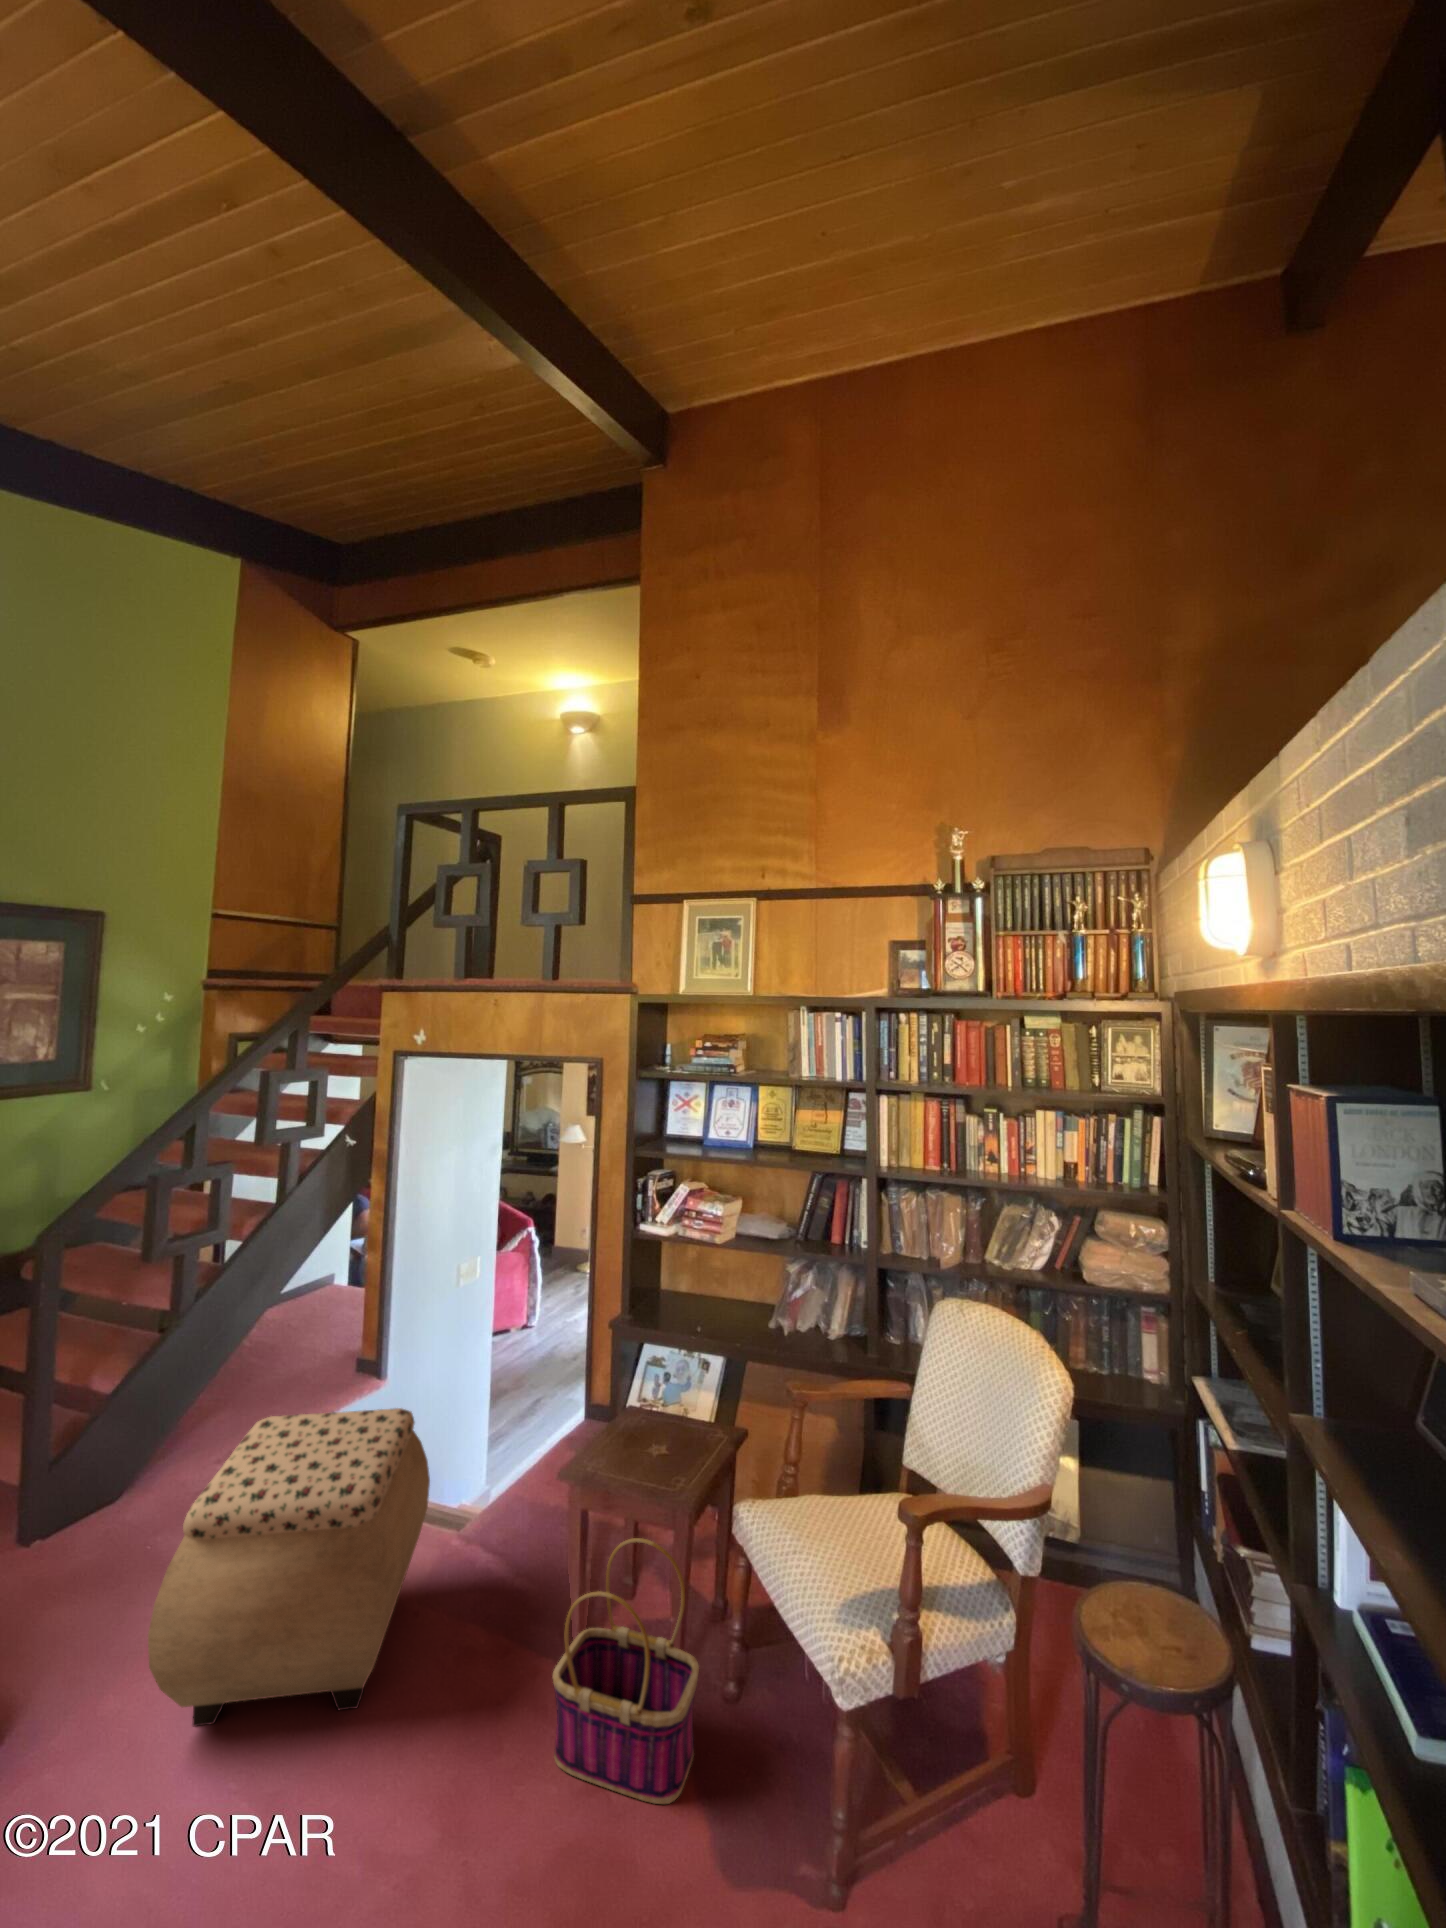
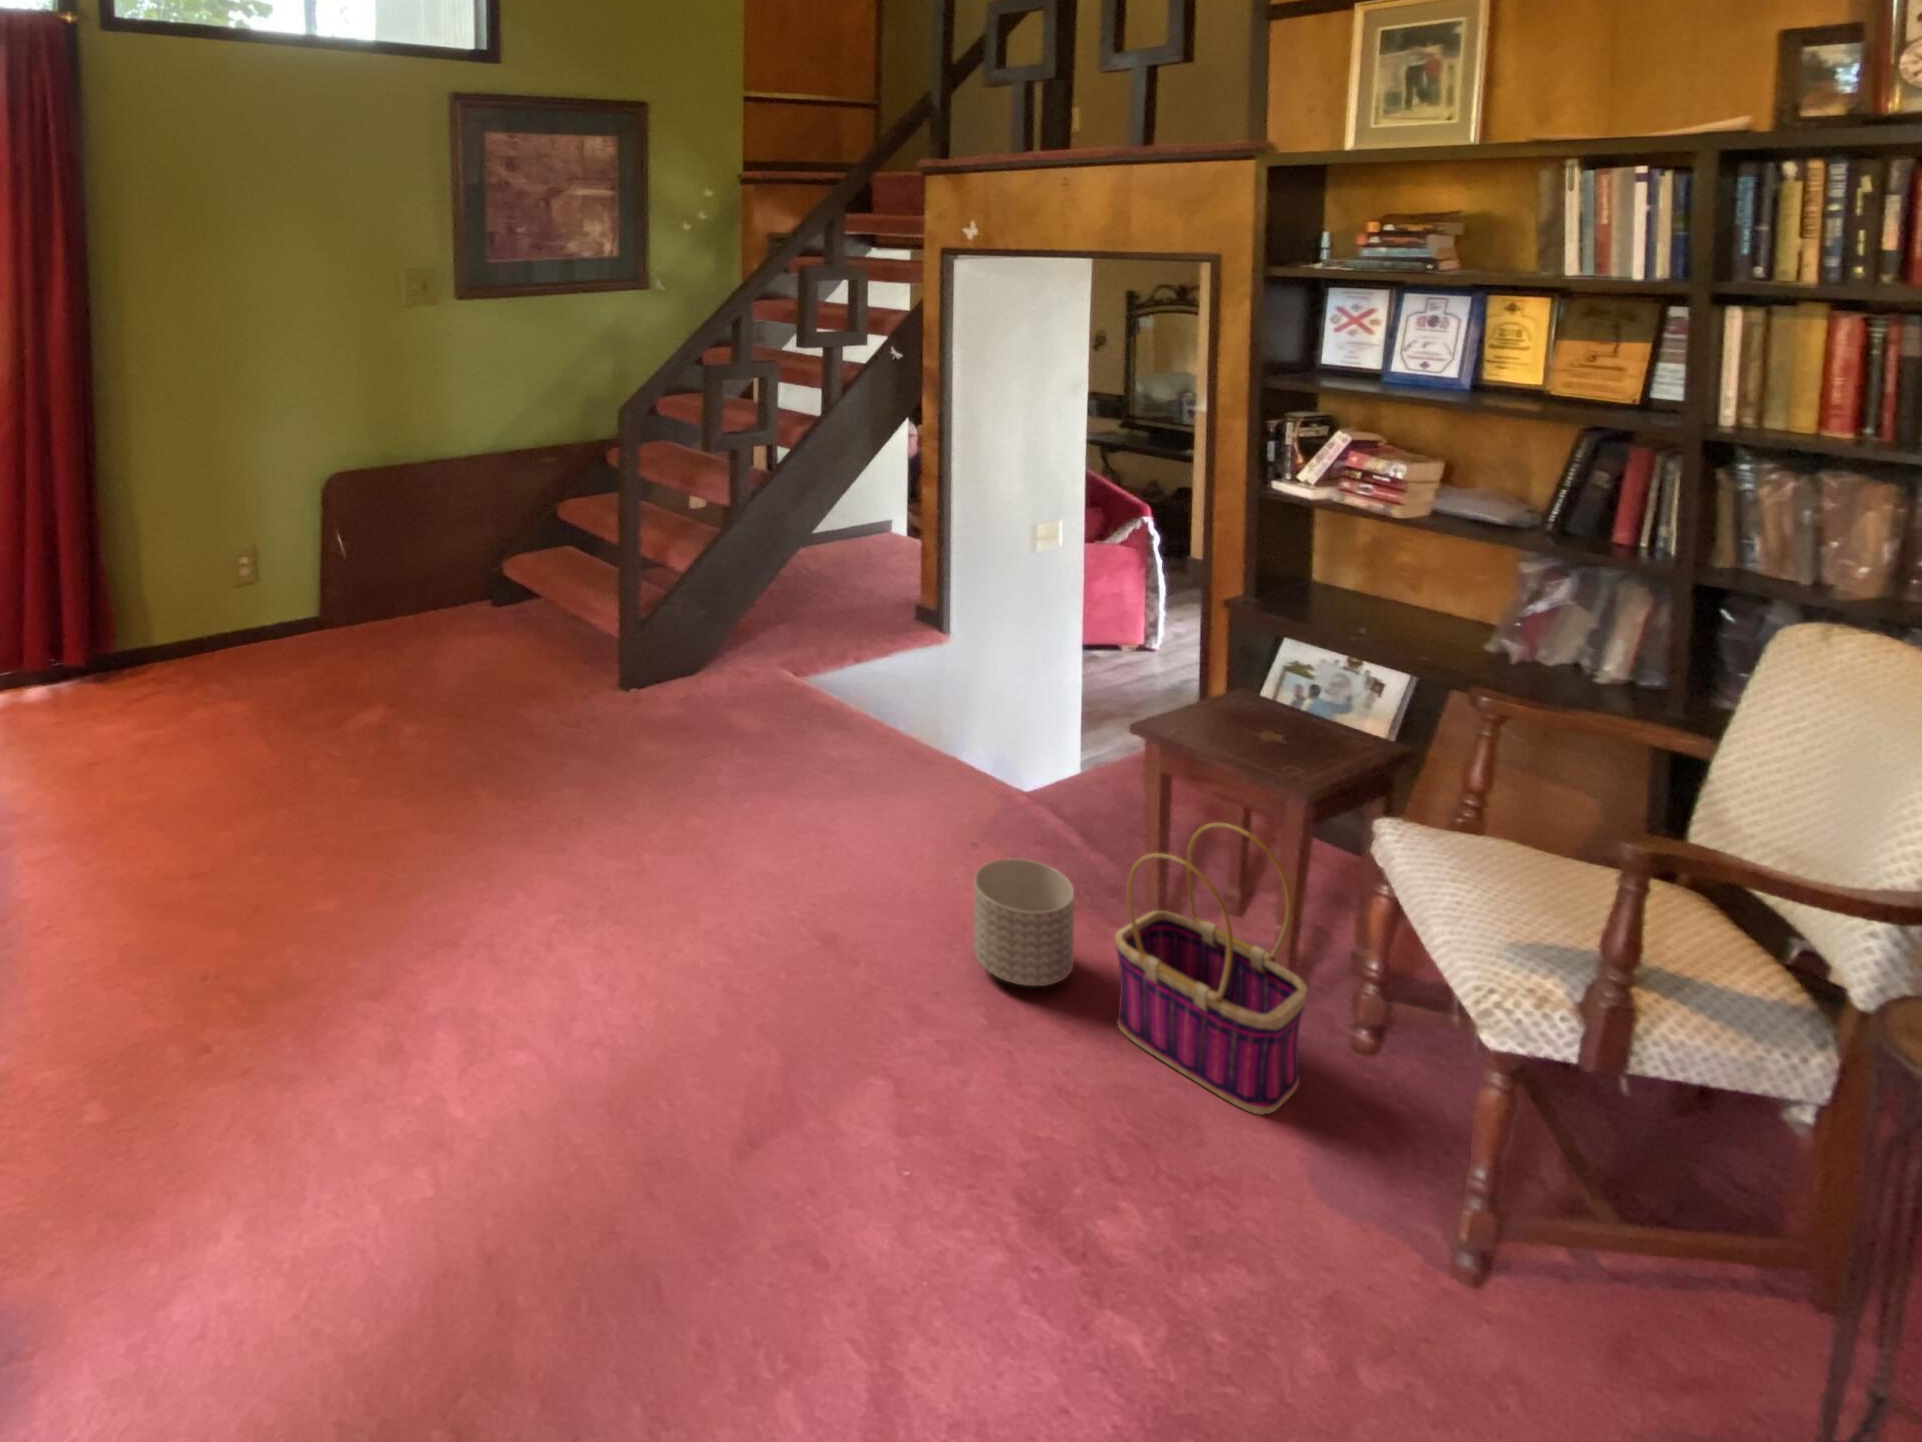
ottoman: present [148,1408,430,1726] -> none [718,615,984,910]
planter: none [425,1617,516,1760] -> present [974,859,1074,986]

